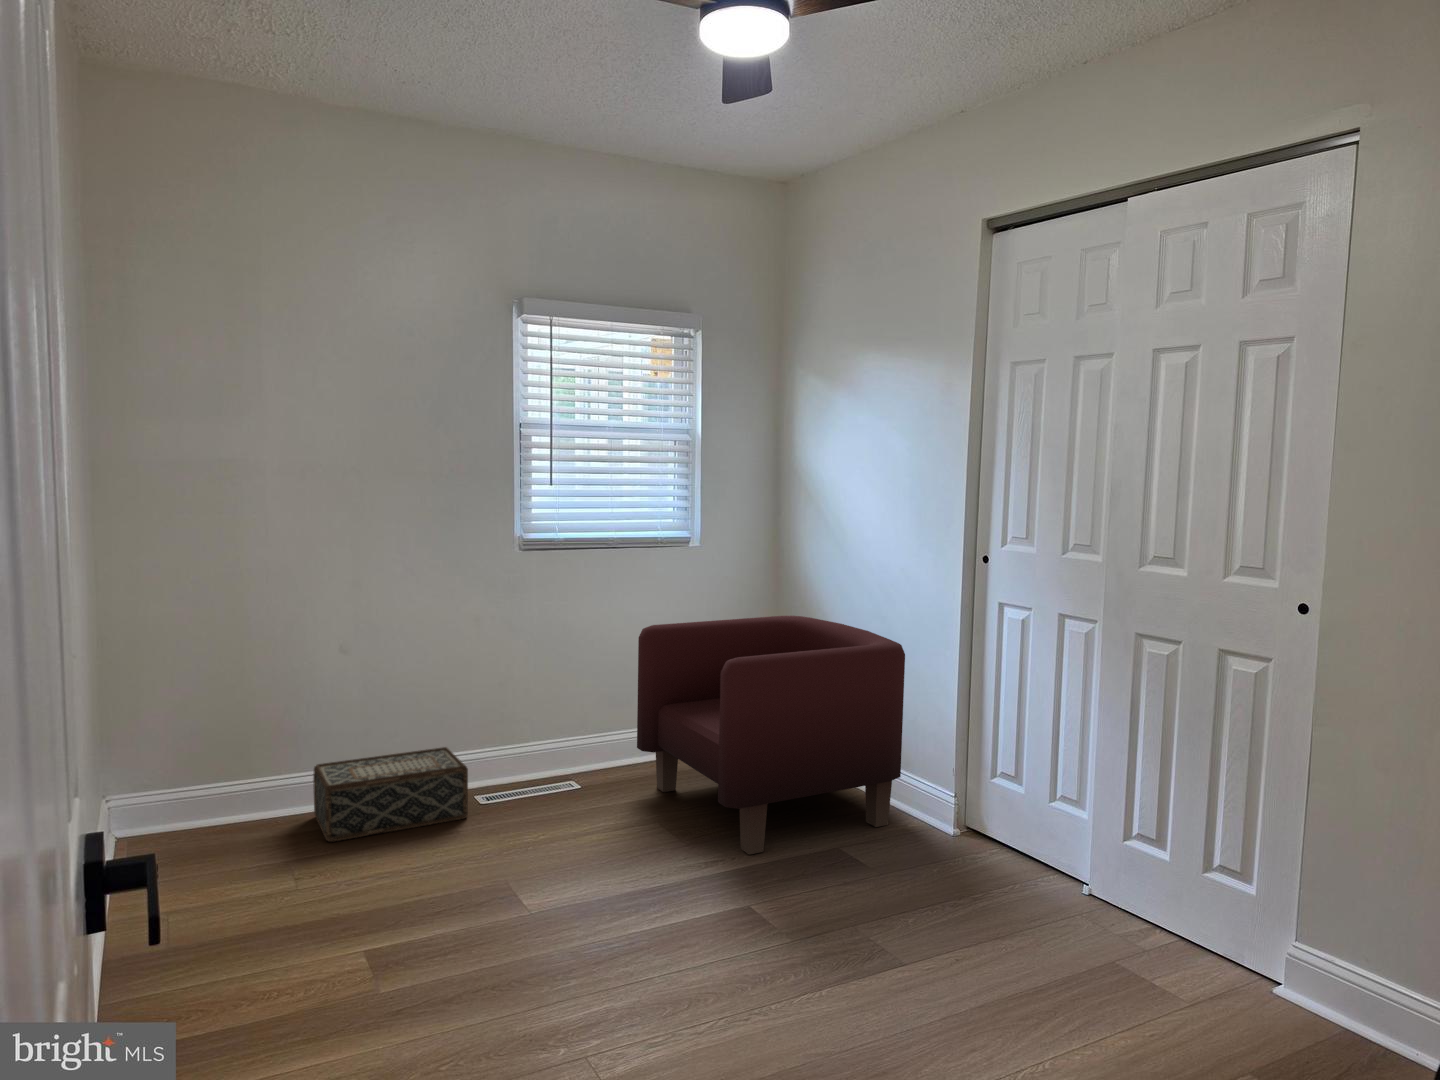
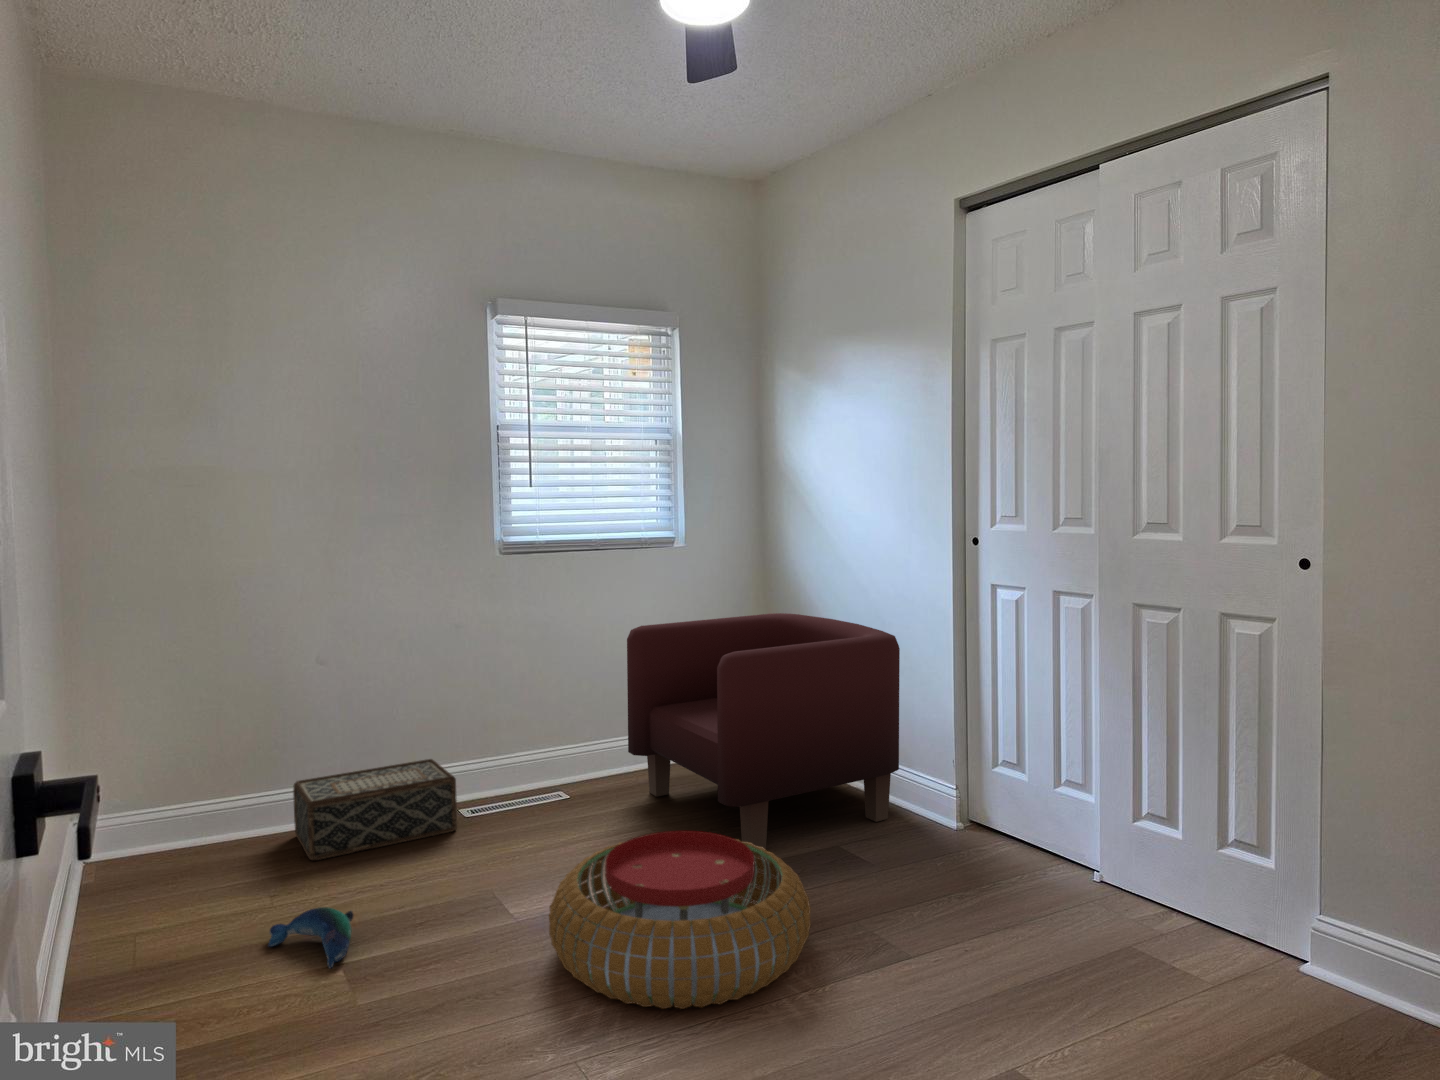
pouf: none [544,831,796,1004] -> present [549,831,811,1009]
plush toy: none [282,889,363,948] -> present [268,907,353,969]

